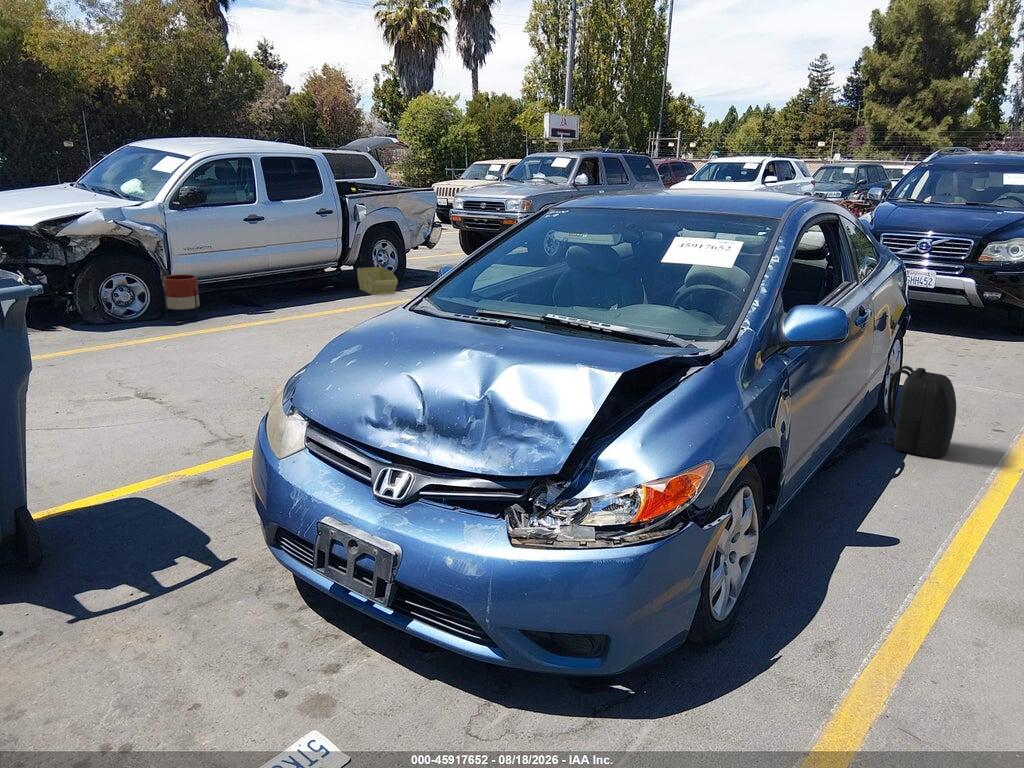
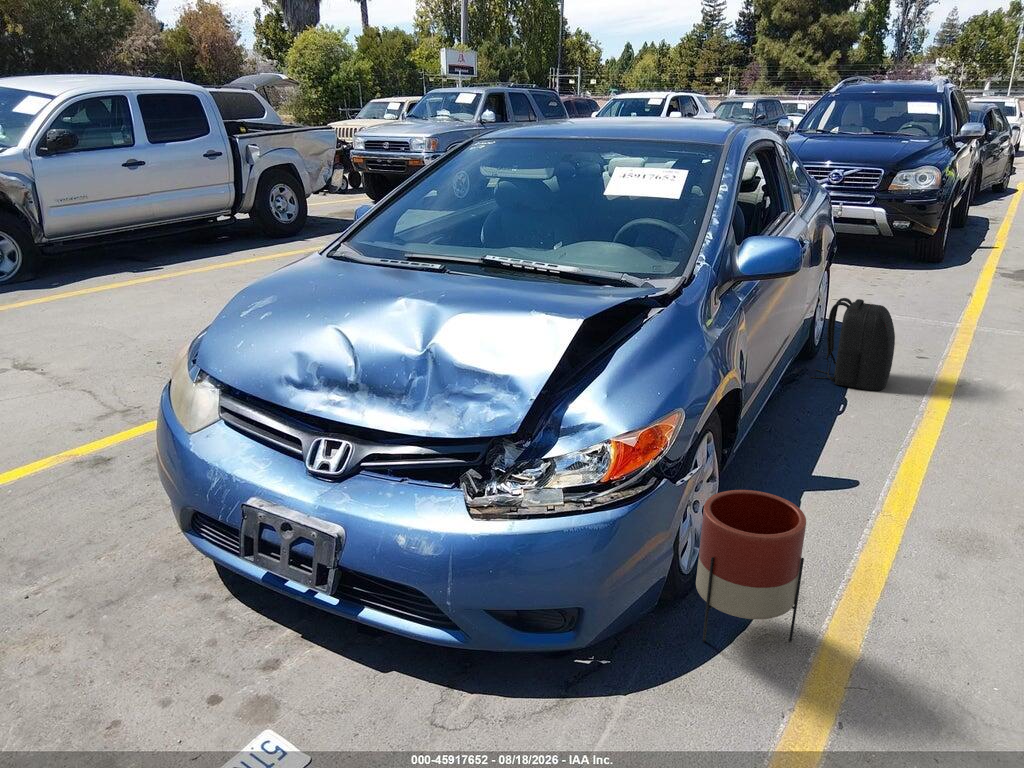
storage bin: present [357,267,398,295] -> none [254,215,300,246]
planter: present [163,275,200,321] -> present [696,490,806,642]

